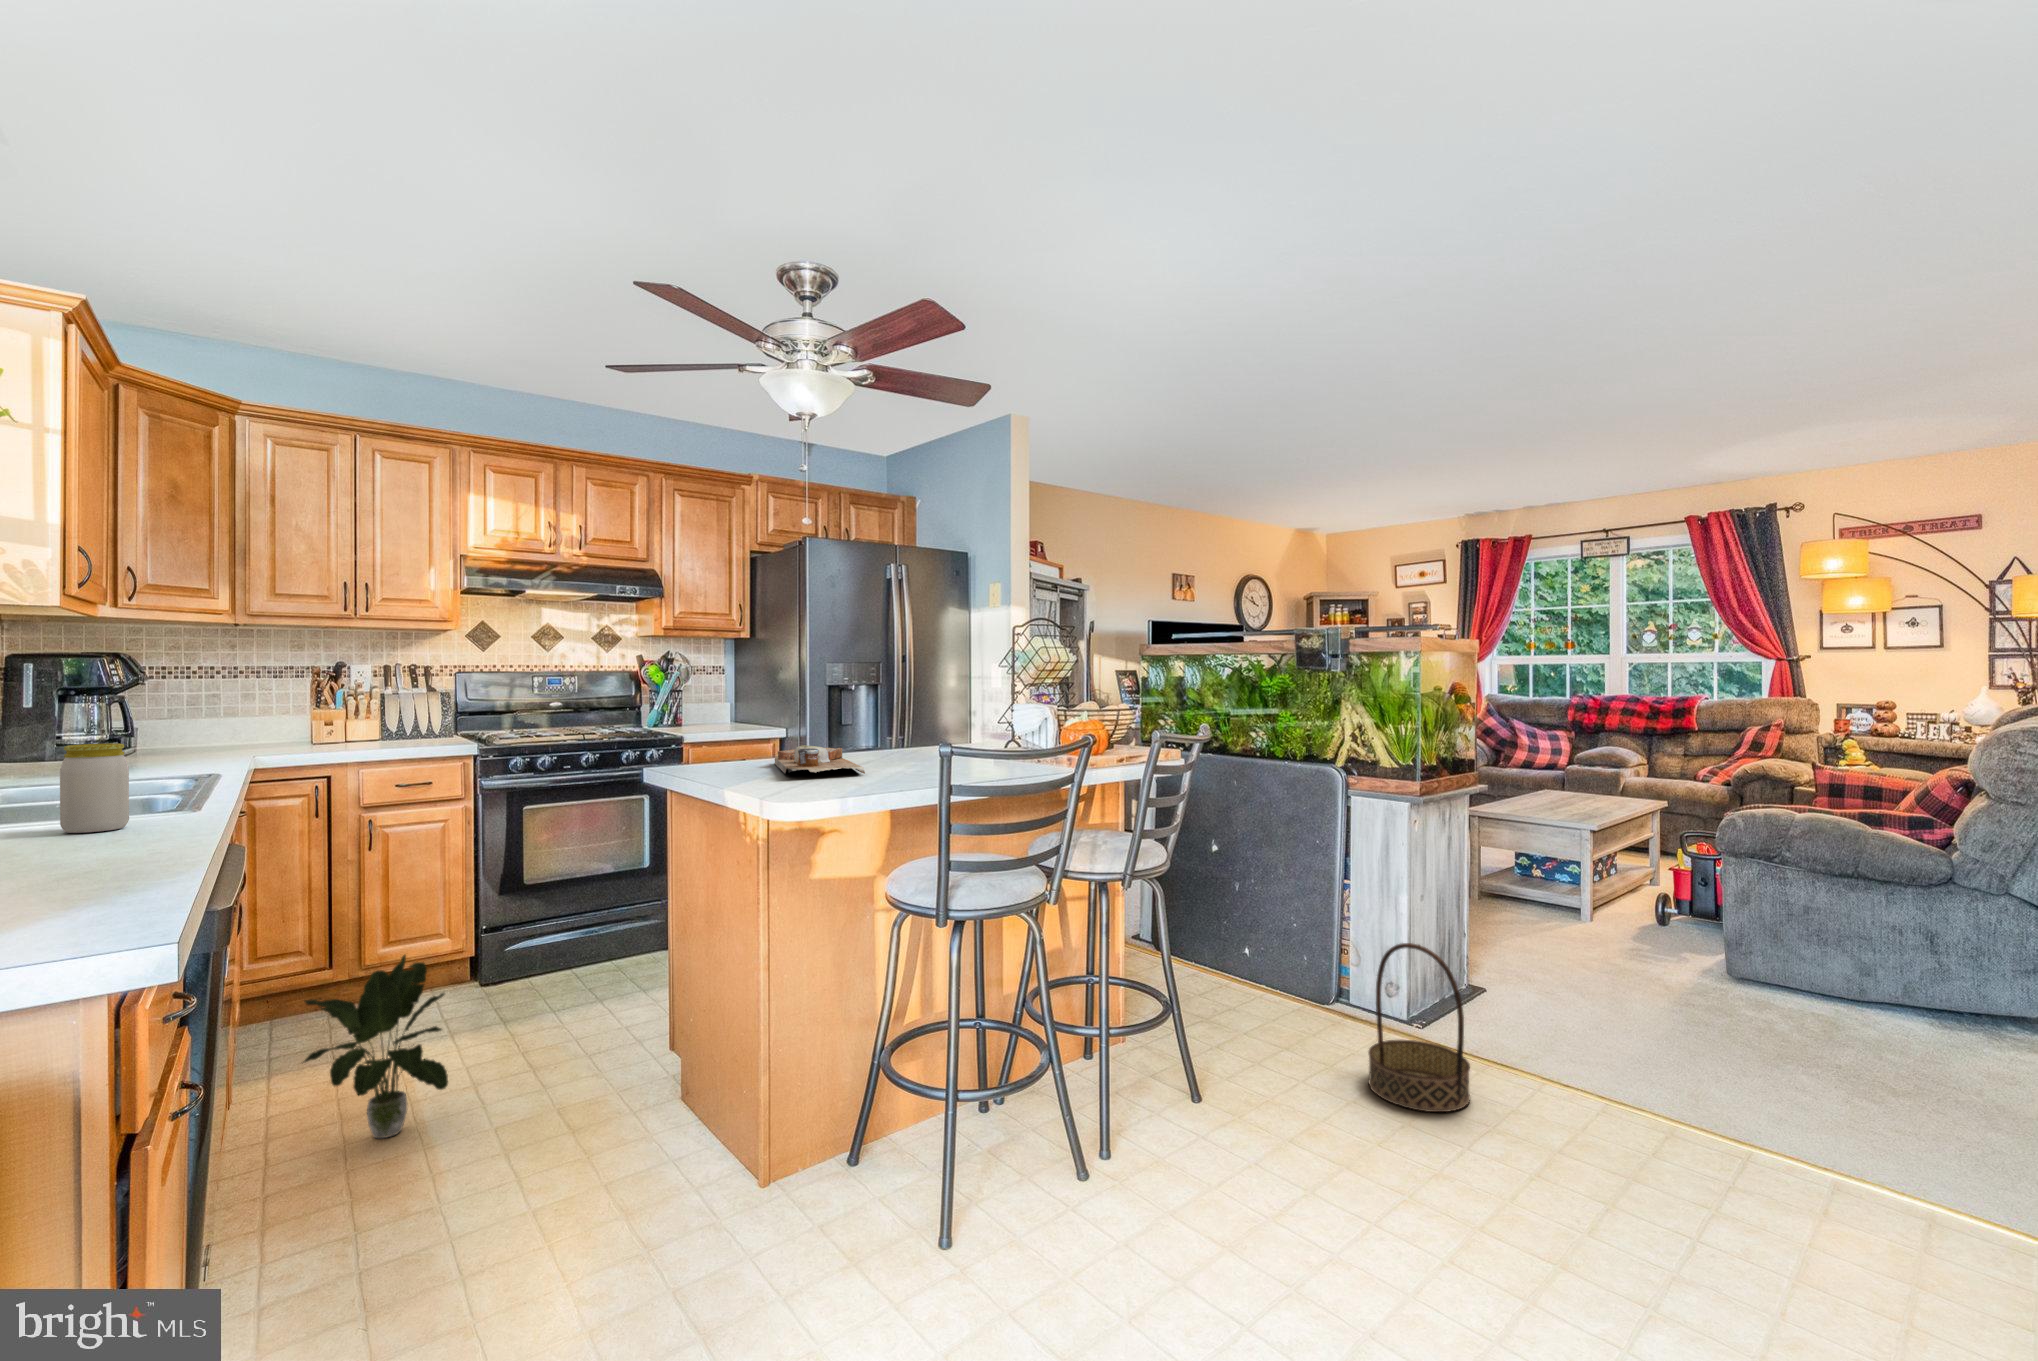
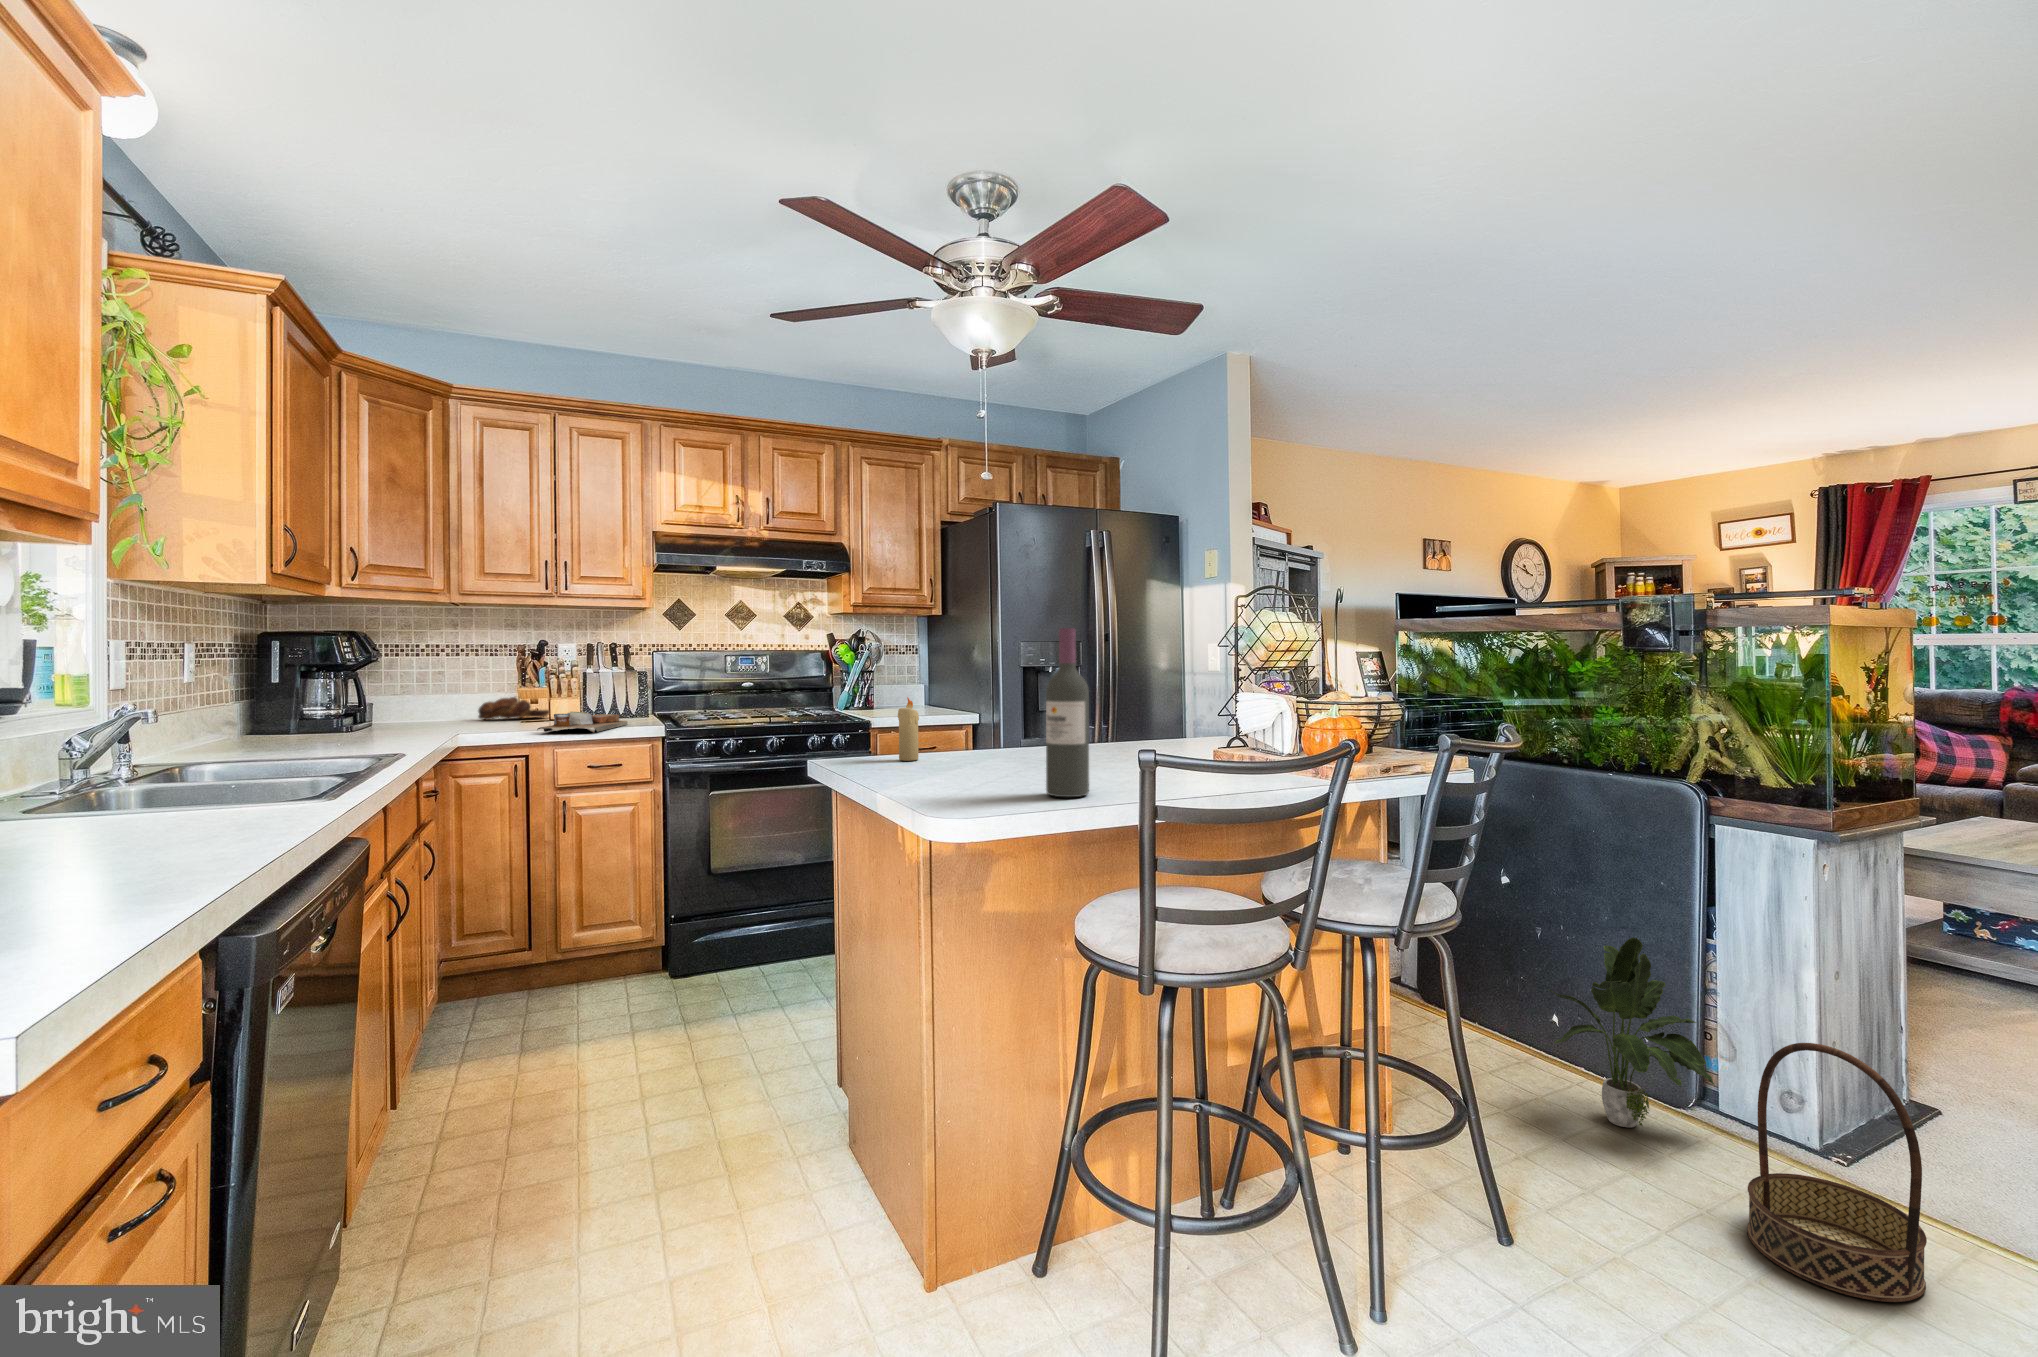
wine bottle: none [864,652,898,784] -> present [1046,628,1089,797]
candle: none [729,709,748,764] -> present [898,698,919,761]
bread loaf: none [260,717,342,742] -> present [478,697,550,720]
jar: present [60,743,129,833] -> none [171,732,243,830]
cutting board: present [775,745,865,774] -> present [537,712,628,732]
potted plant: present [304,955,448,1138] -> present [1548,937,1714,1127]

